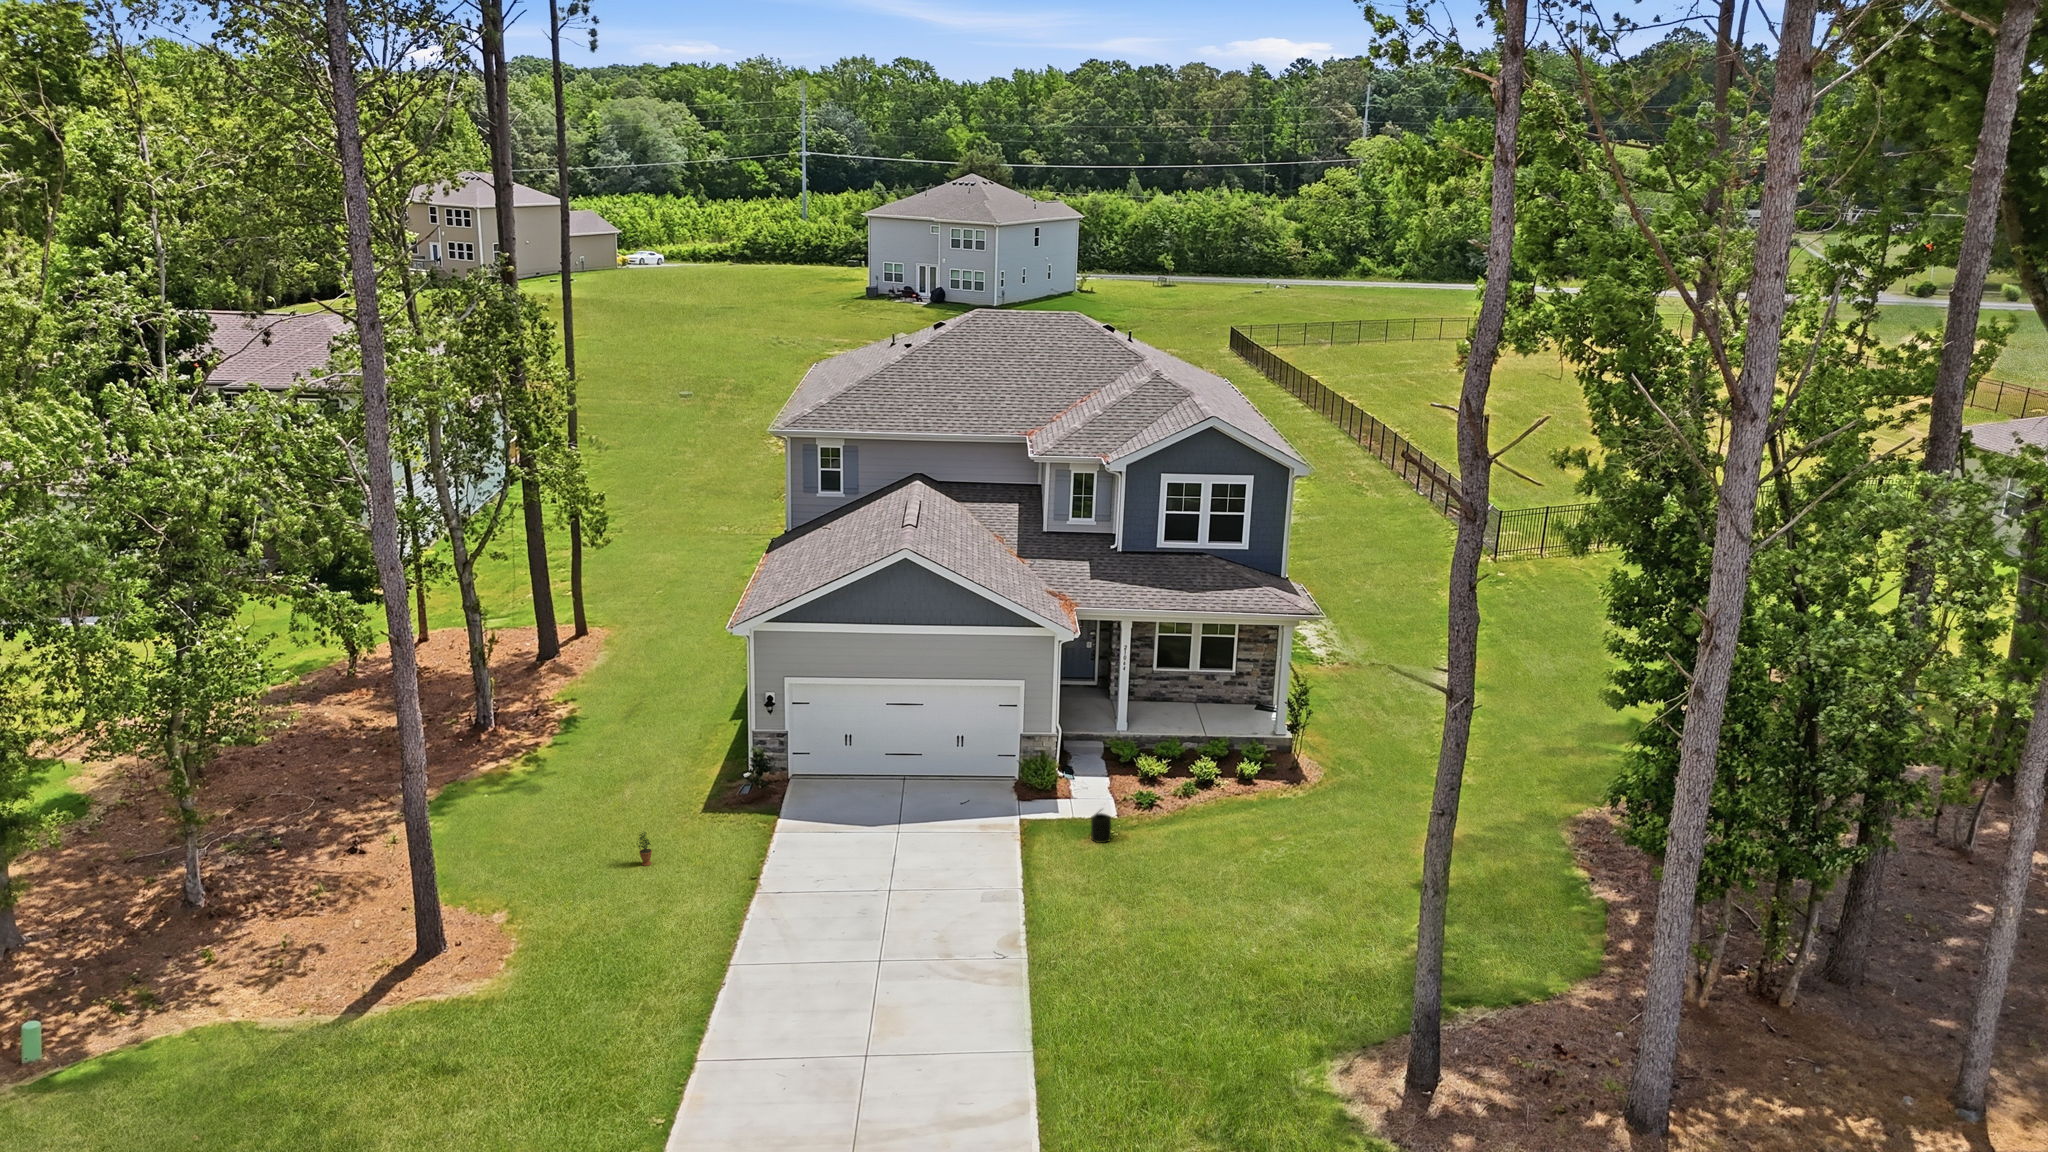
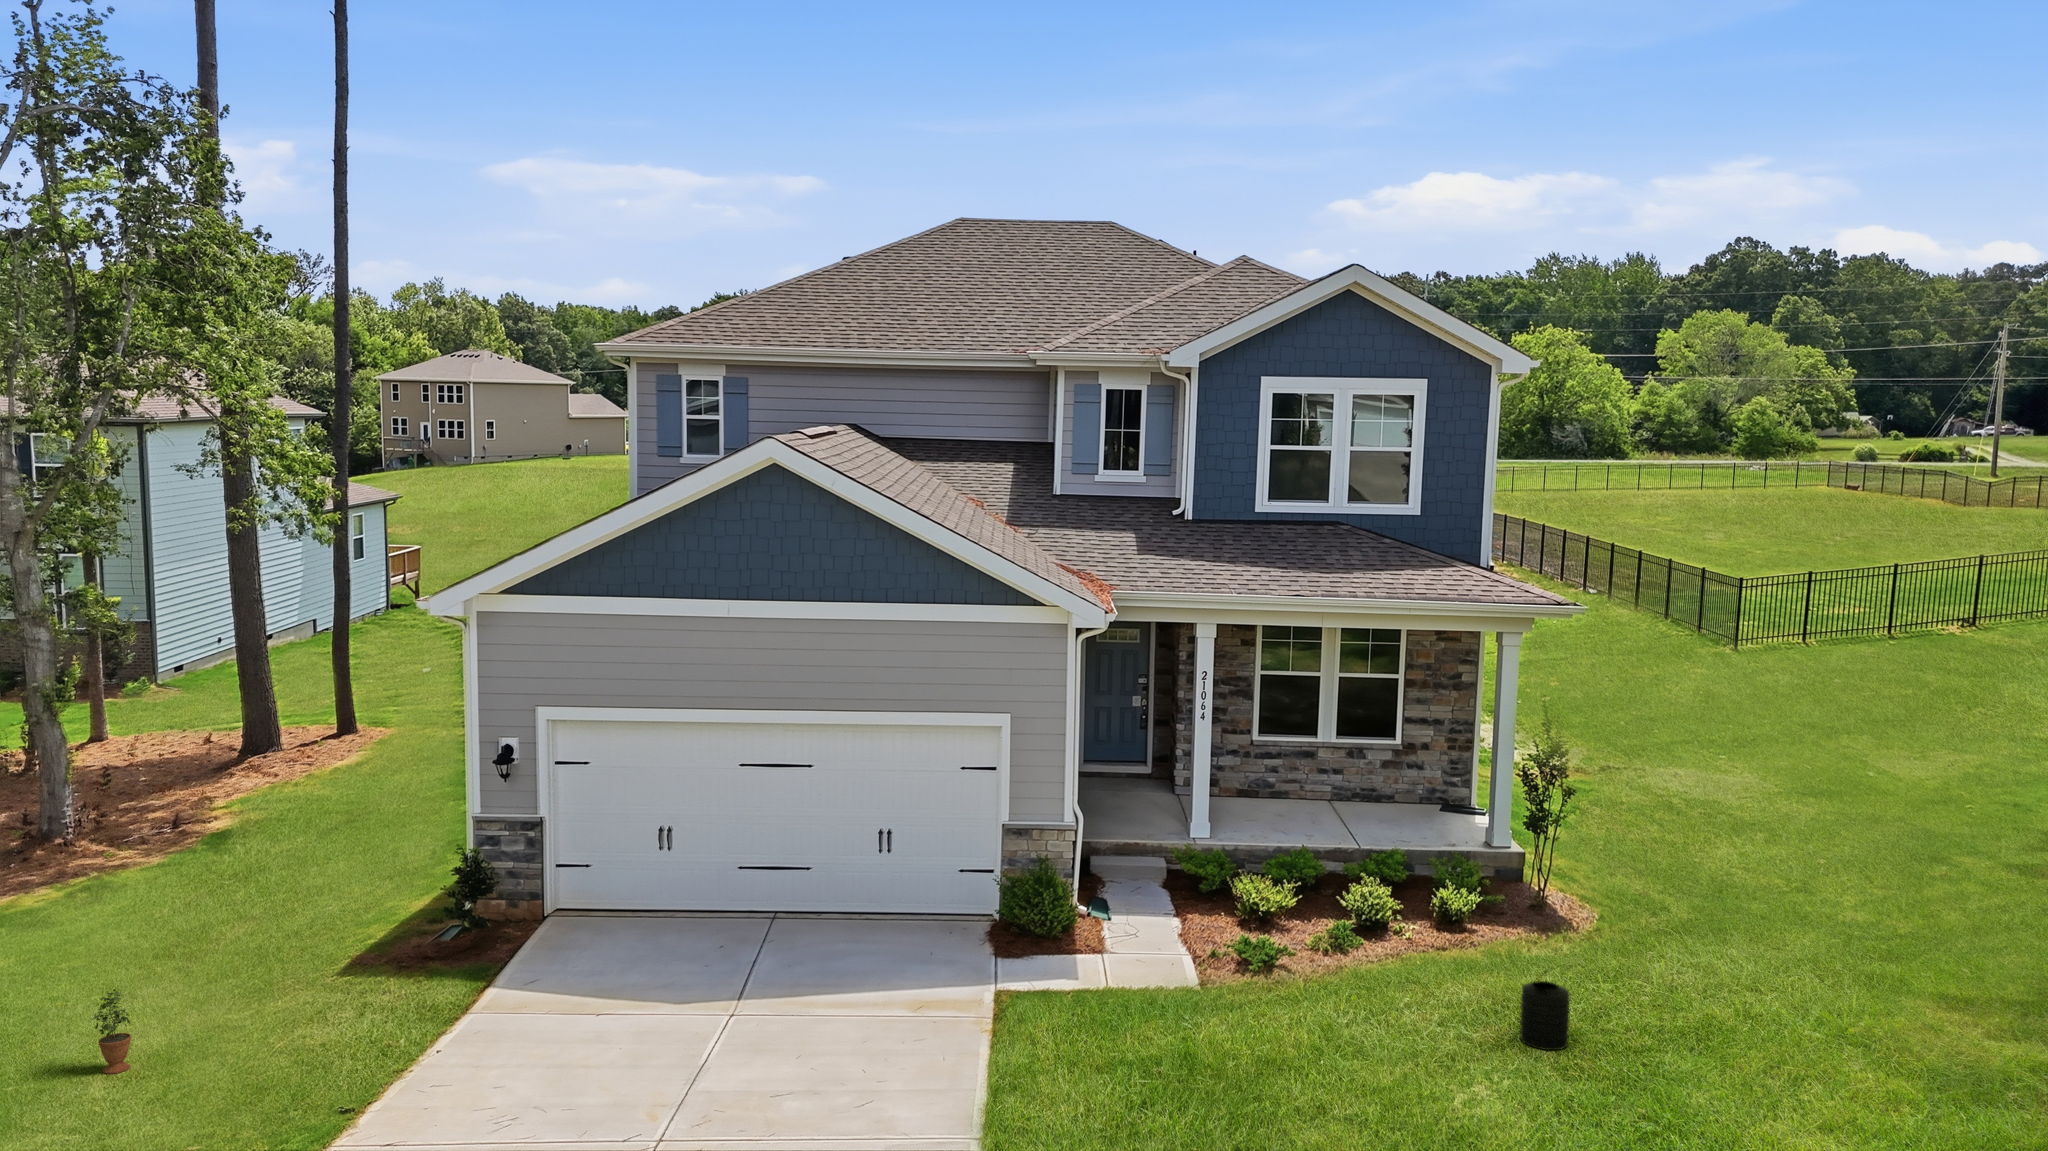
trash can: present [1091,811,1111,843] -> present [1520,981,1570,1050]

